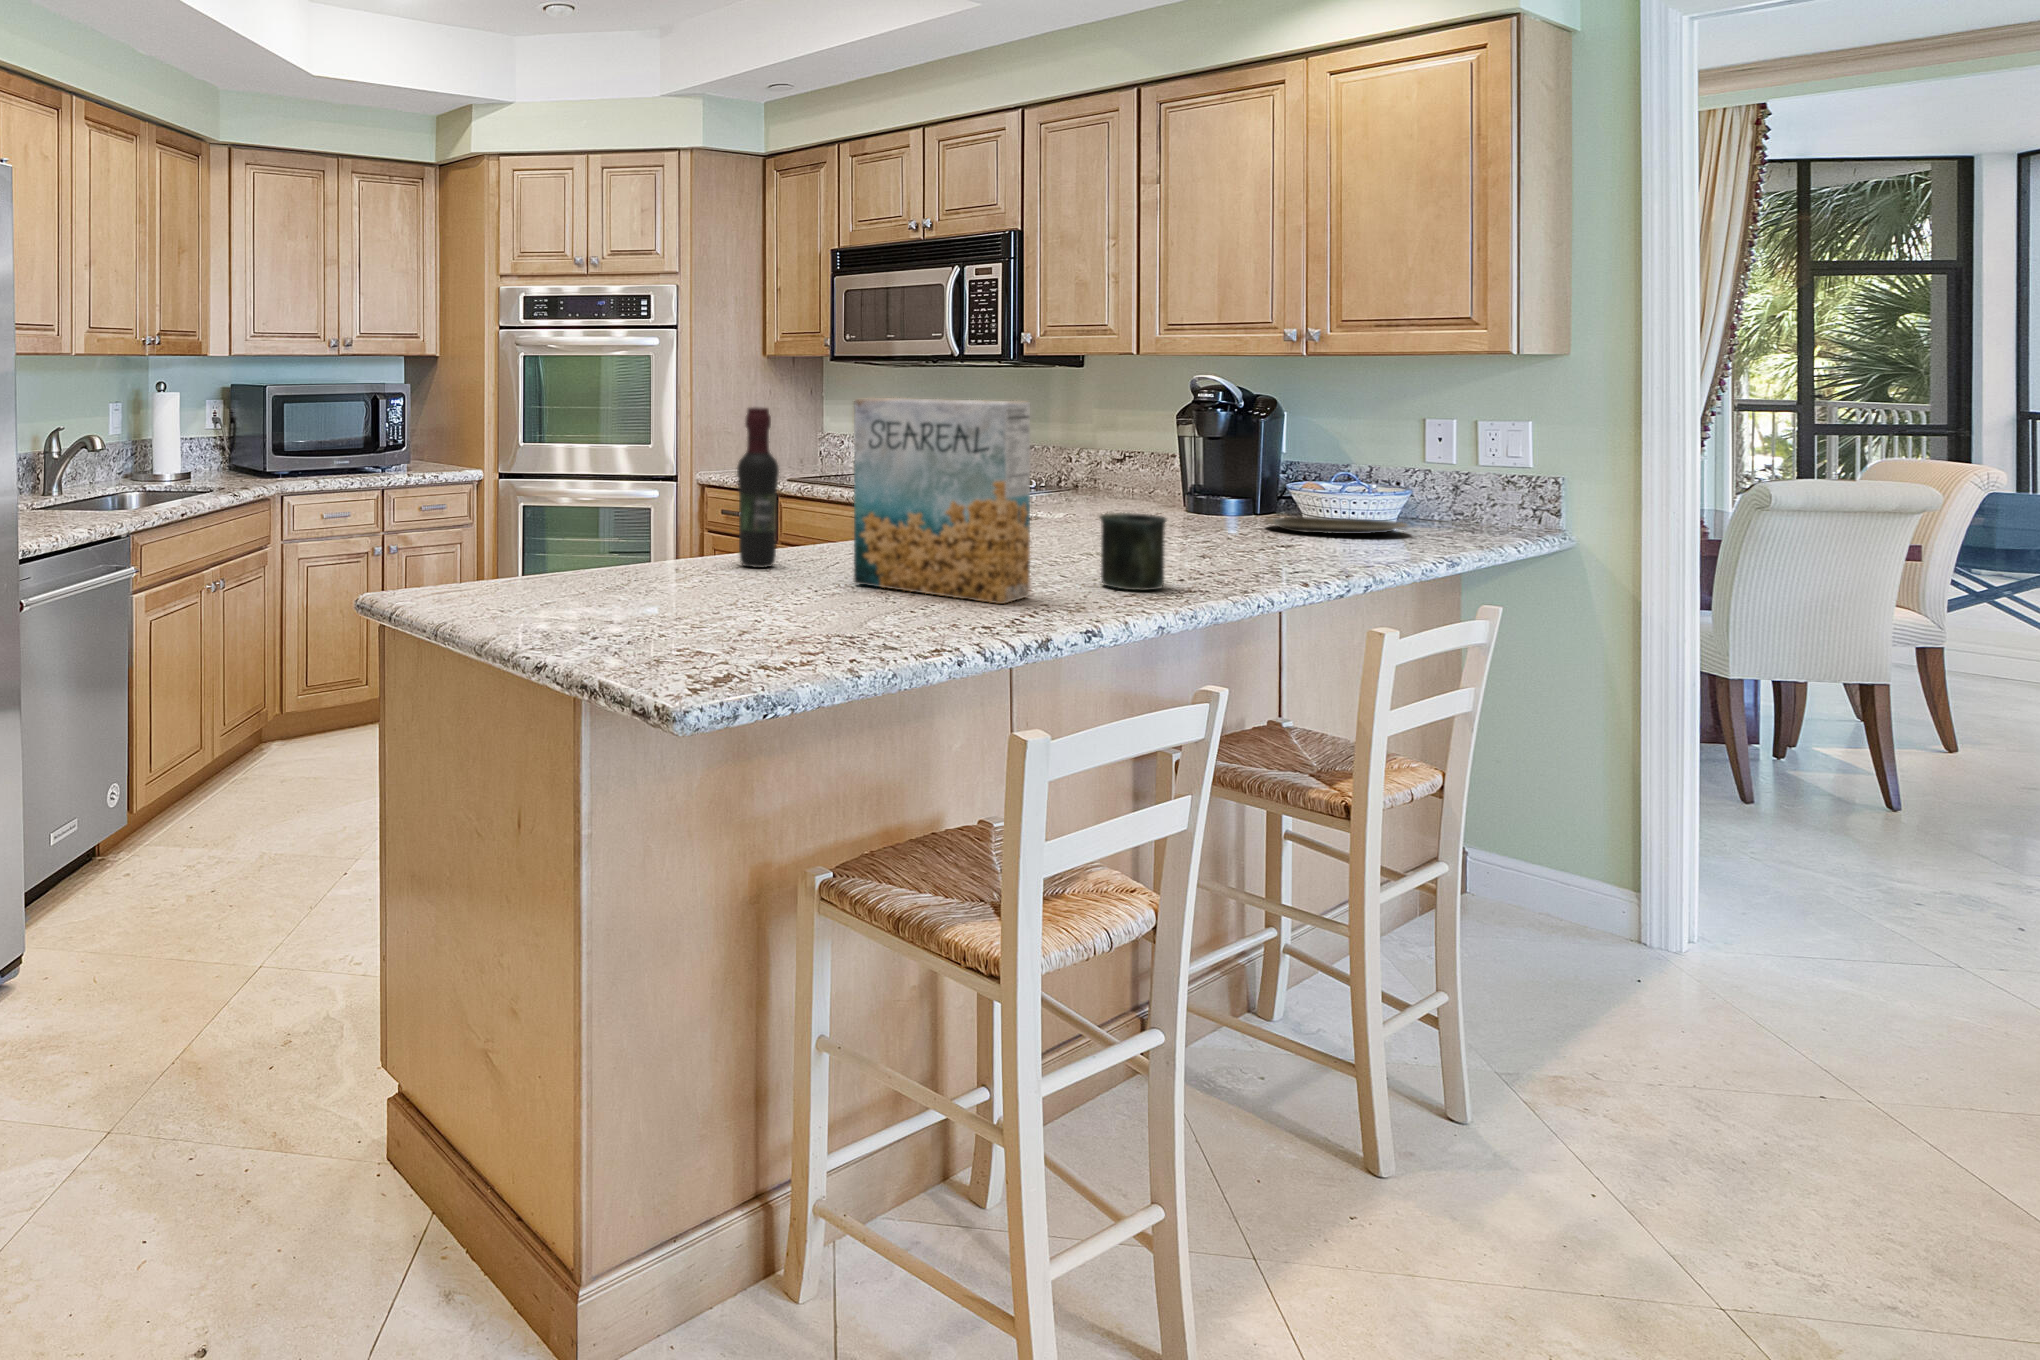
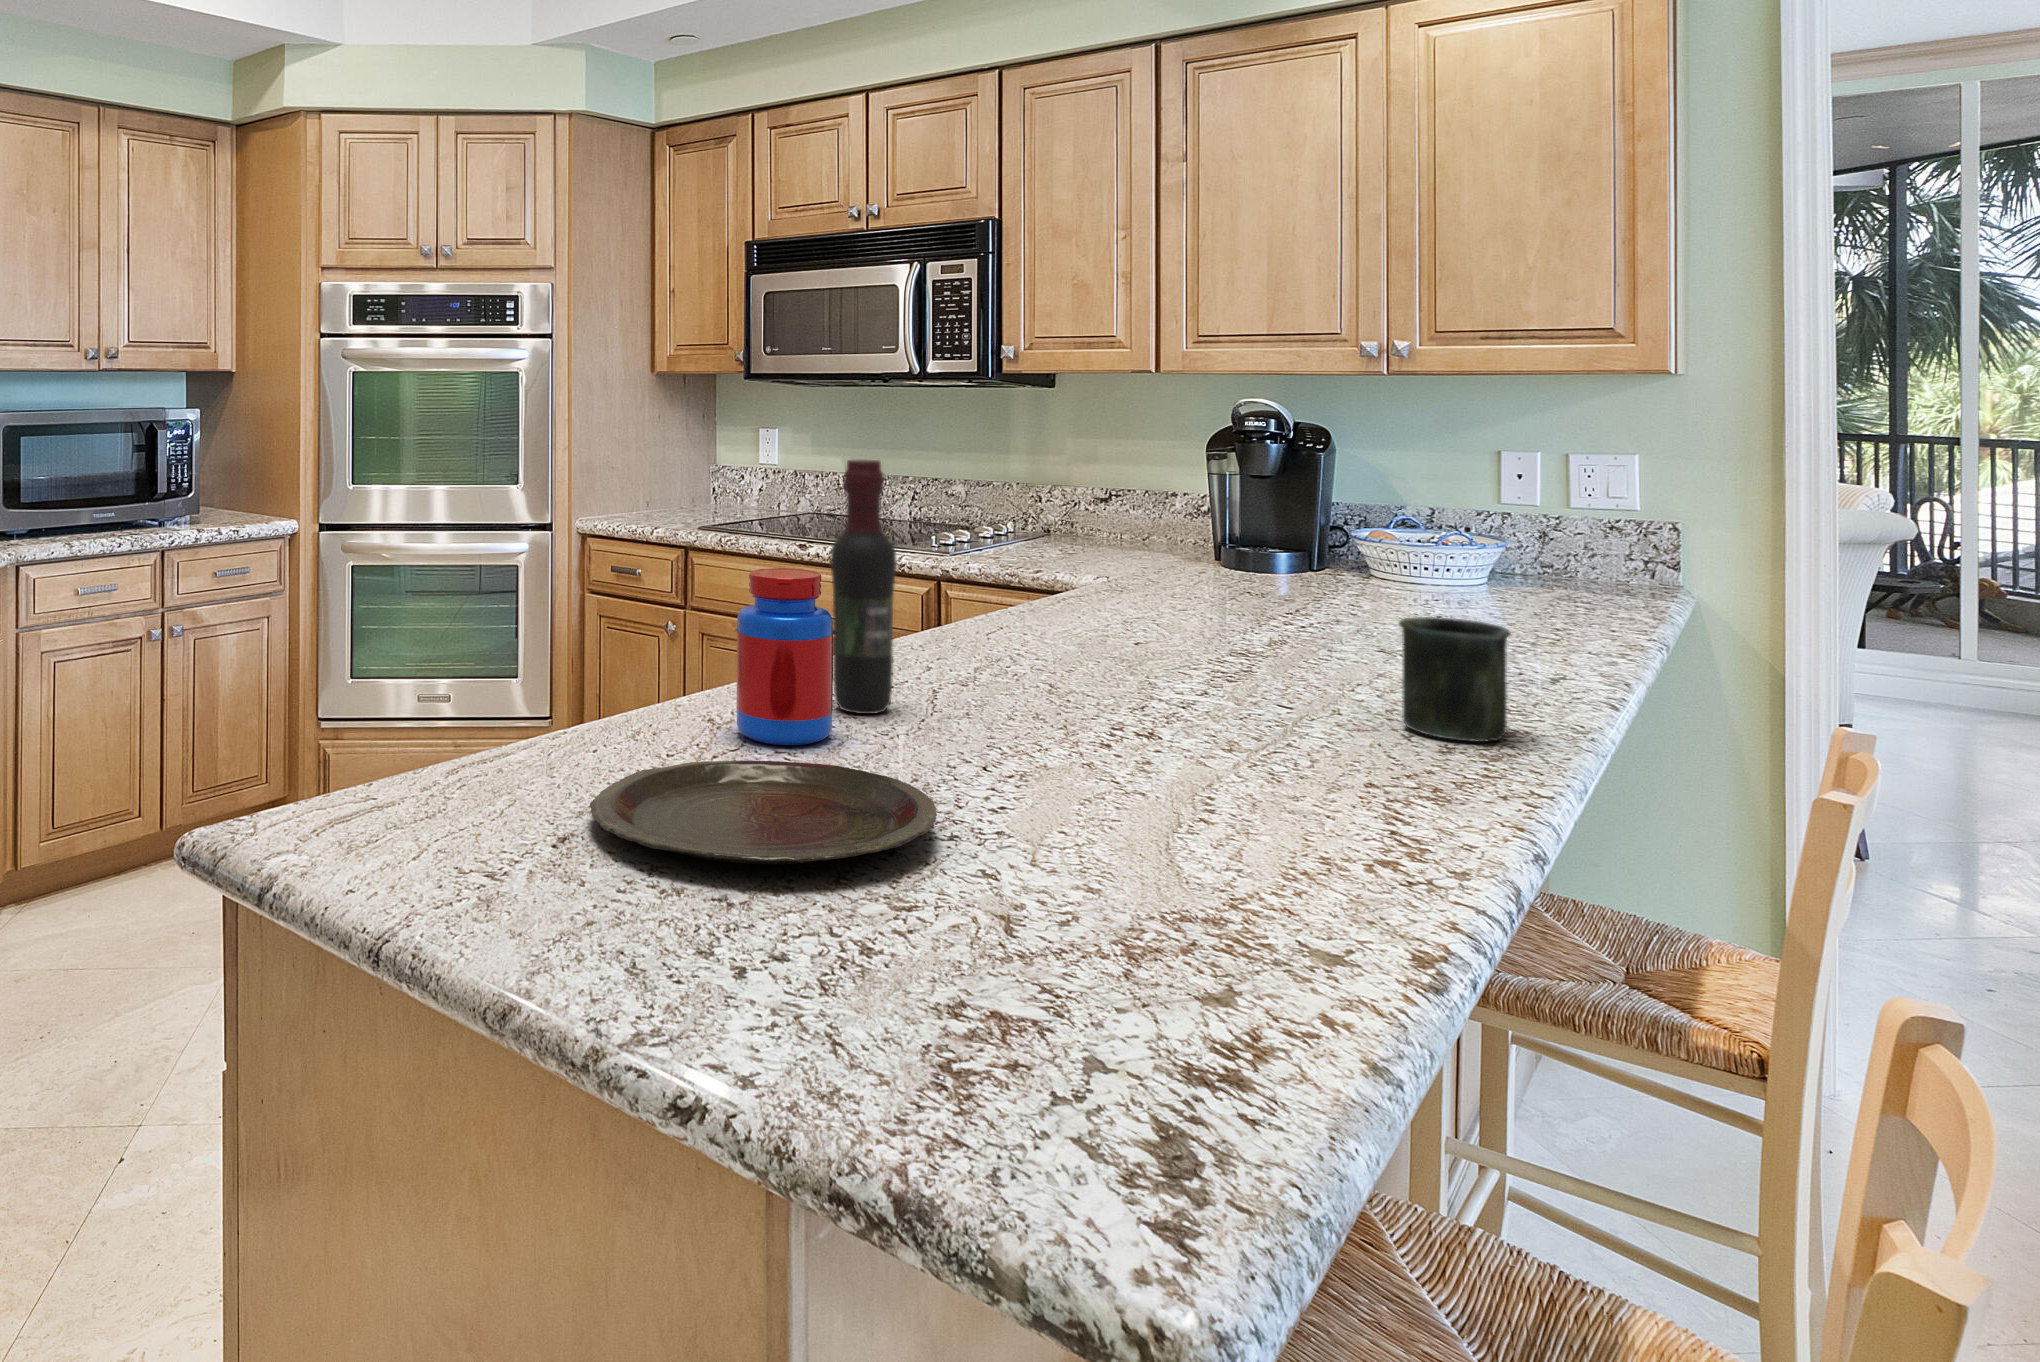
cereal box: present [854,398,1030,604] -> none [1068,447,1369,794]
jar: none [661,473,720,576] -> present [736,568,833,745]
plate: present [1265,517,1408,534] -> present [590,760,937,864]

